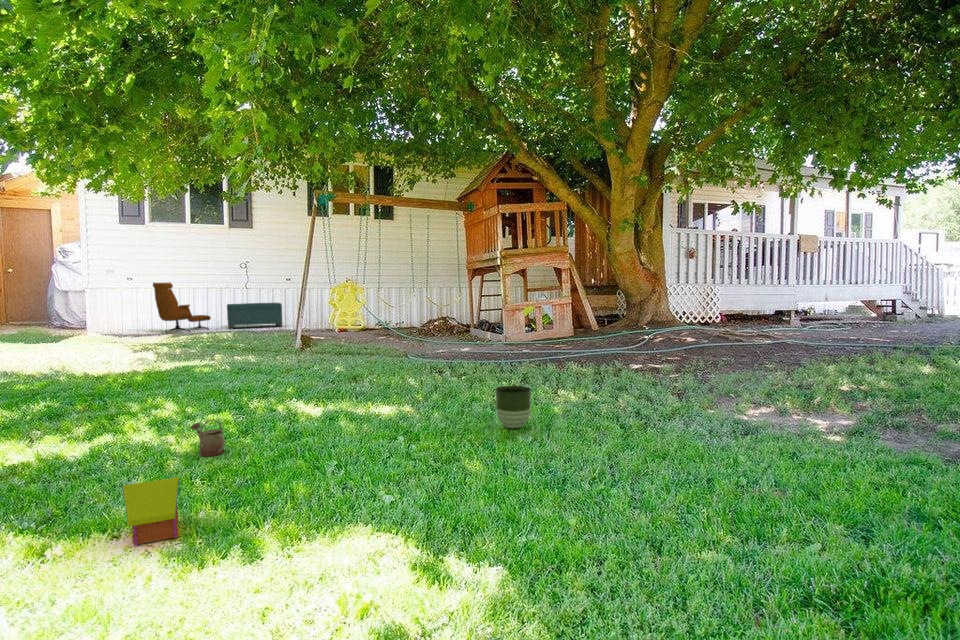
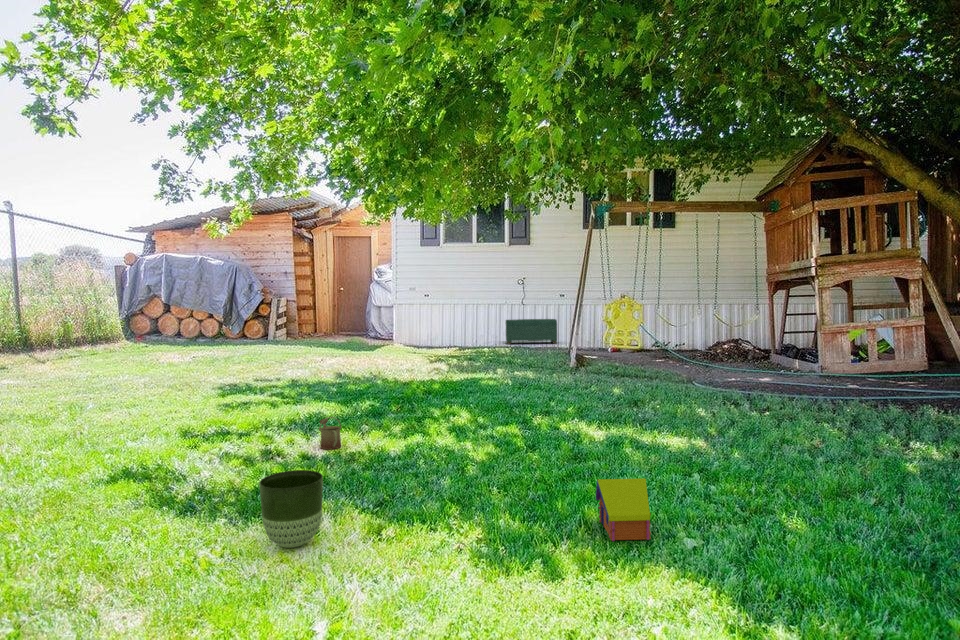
lounge chair: present [153,283,211,333] -> none [442,298,491,347]
planter: present [496,386,531,428] -> present [259,470,323,548]
watering can: present [191,420,225,456] -> present [319,417,342,450]
toy house: present [123,477,180,546] -> present [596,479,651,541]

